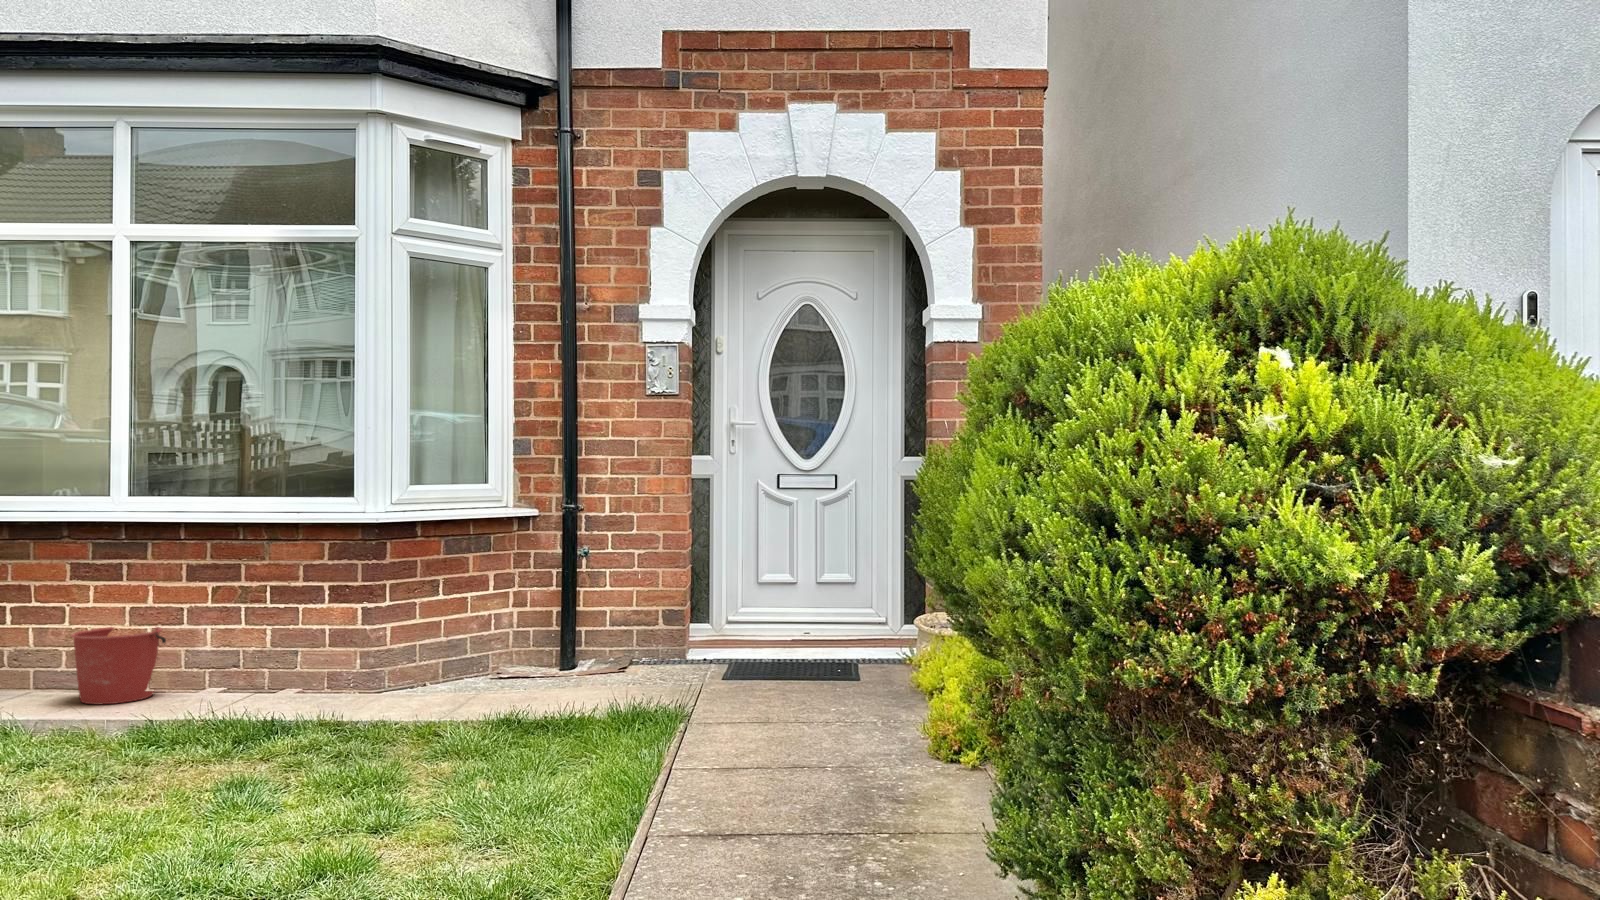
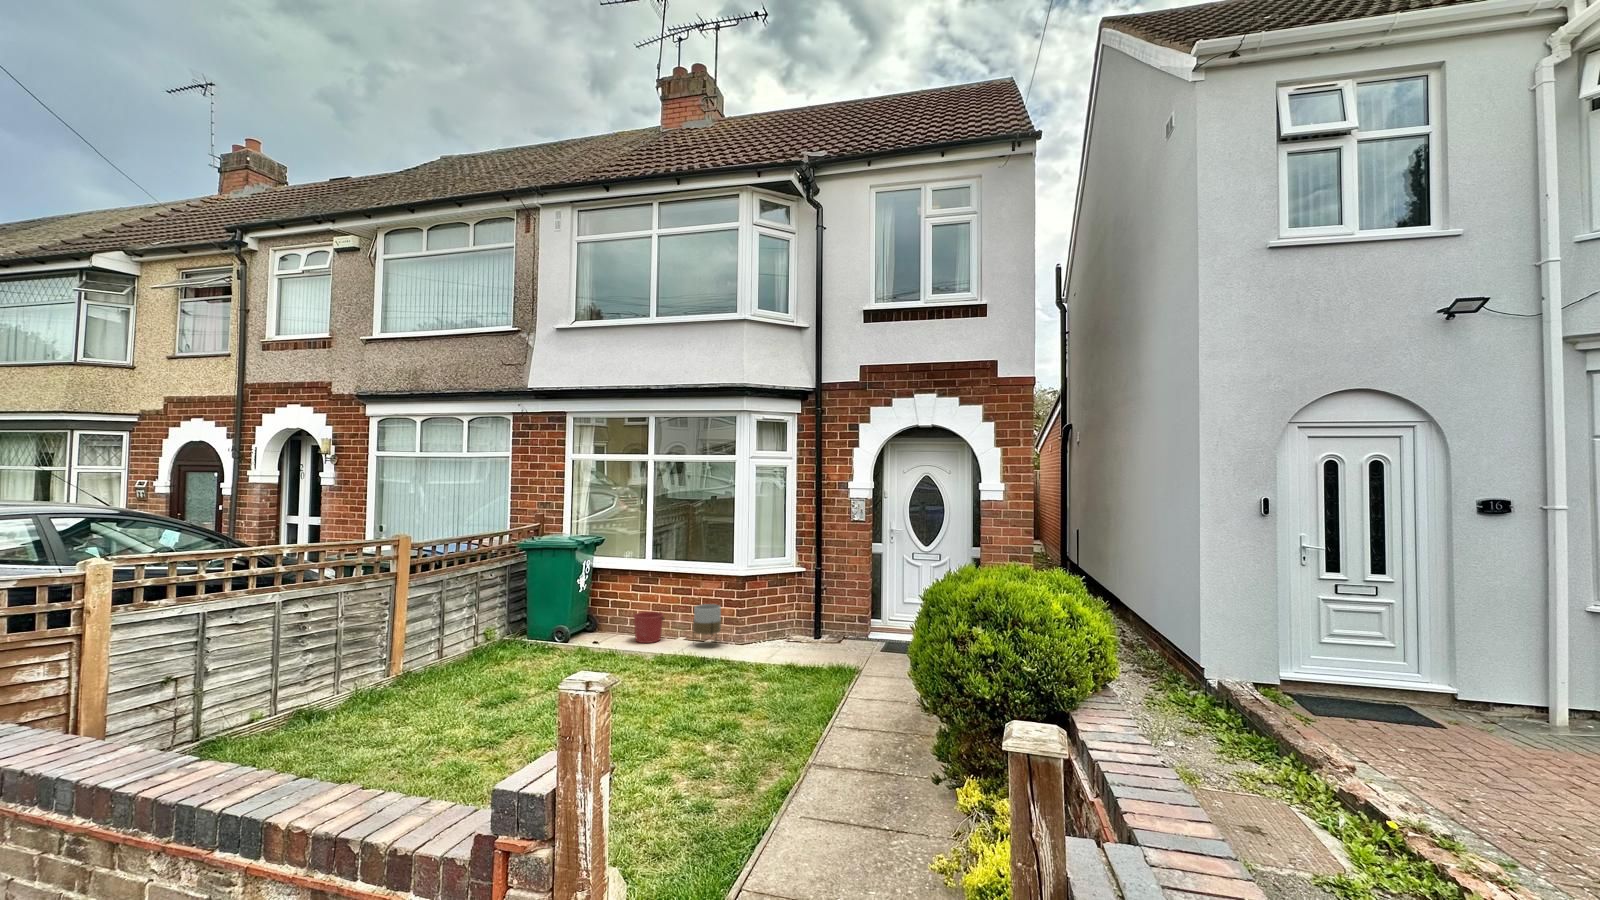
planter: none [245,596,321,702] -> present [693,604,721,642]

